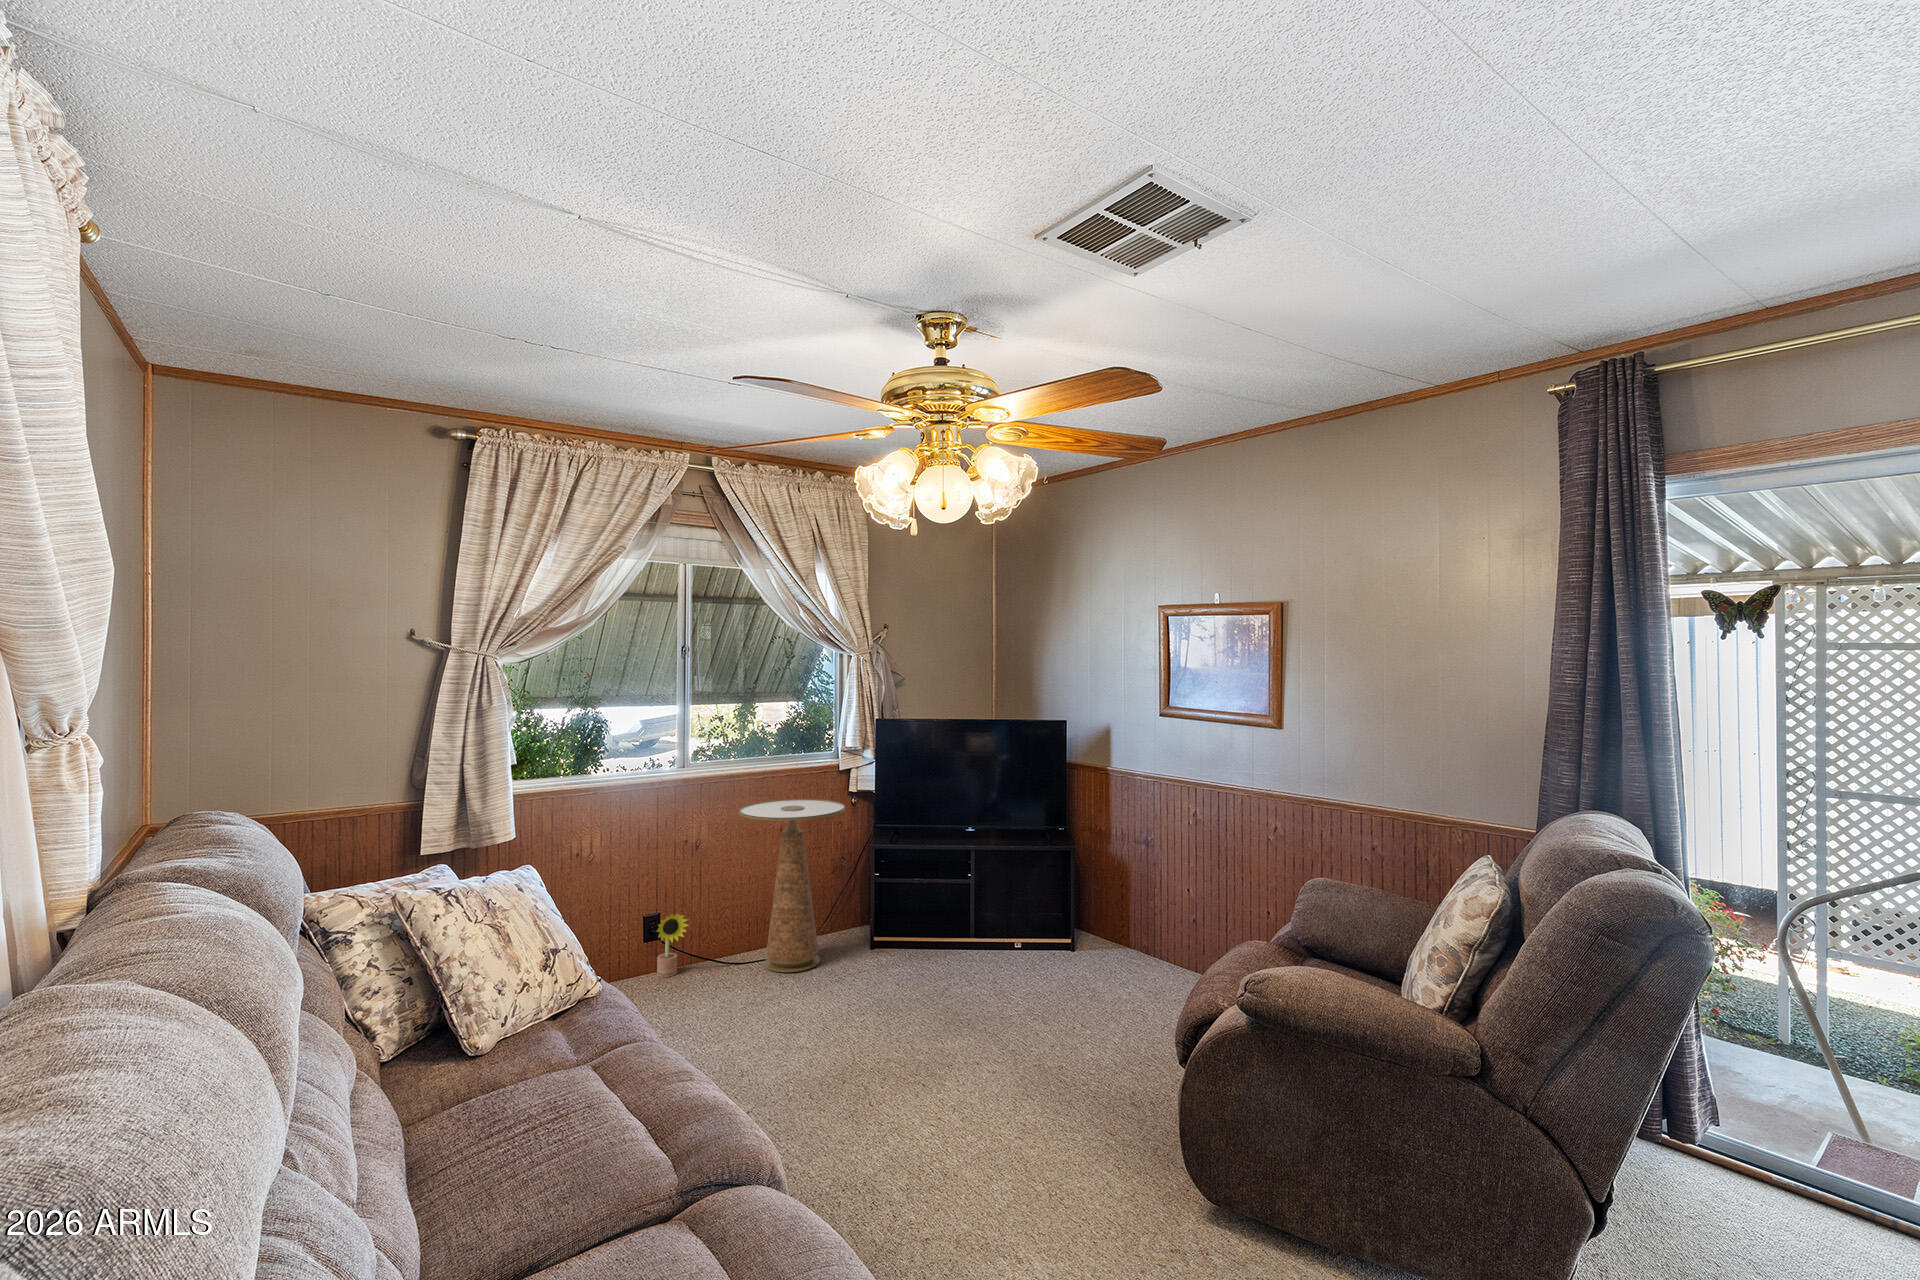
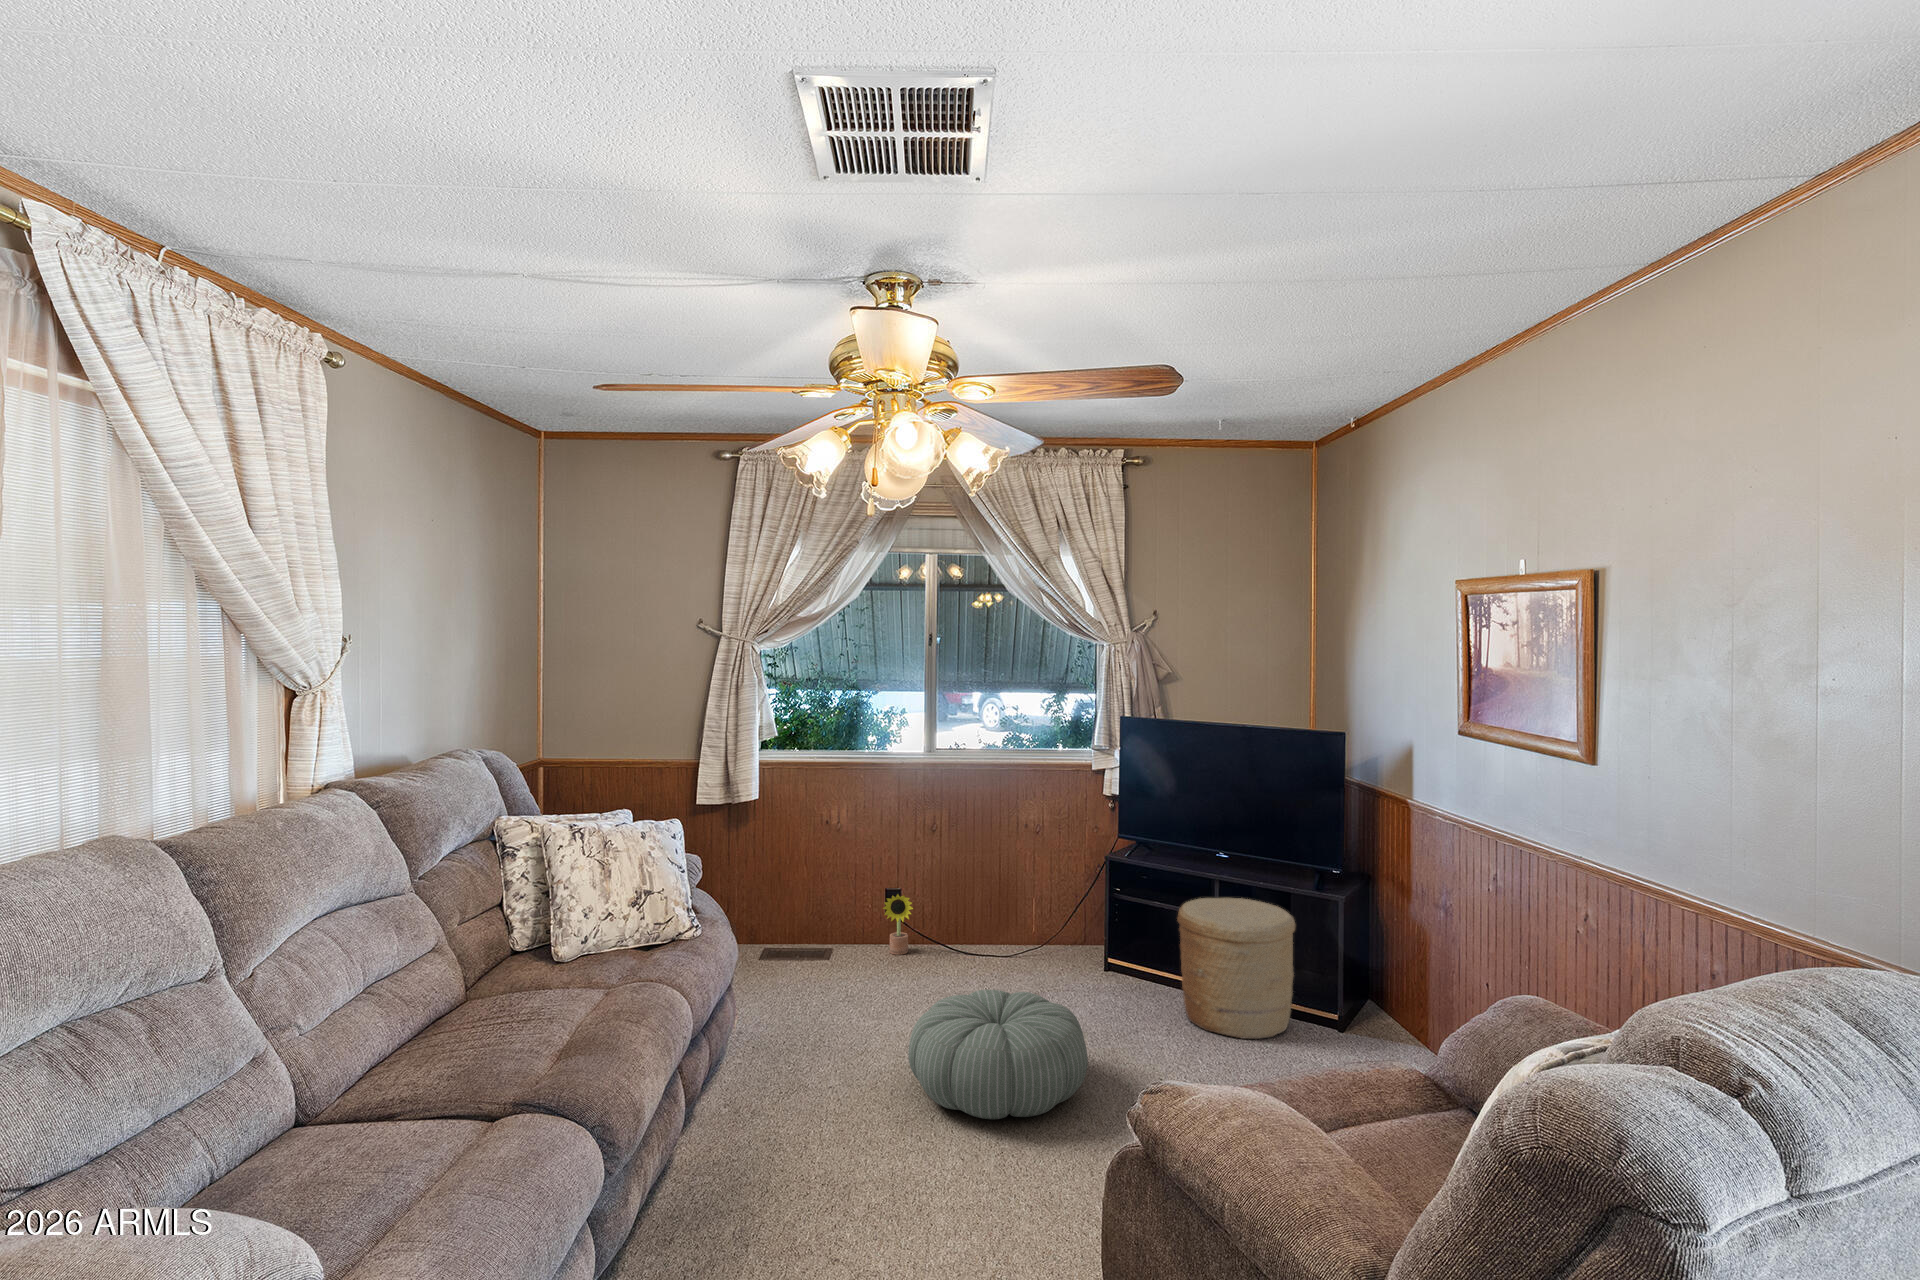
side table: present [739,799,845,972] -> none [957,796,1068,977]
woven basket: none [958,862,1049,975] -> present [1178,898,1295,1039]
pouf: none [814,973,981,1097] -> present [908,990,1088,1119]

